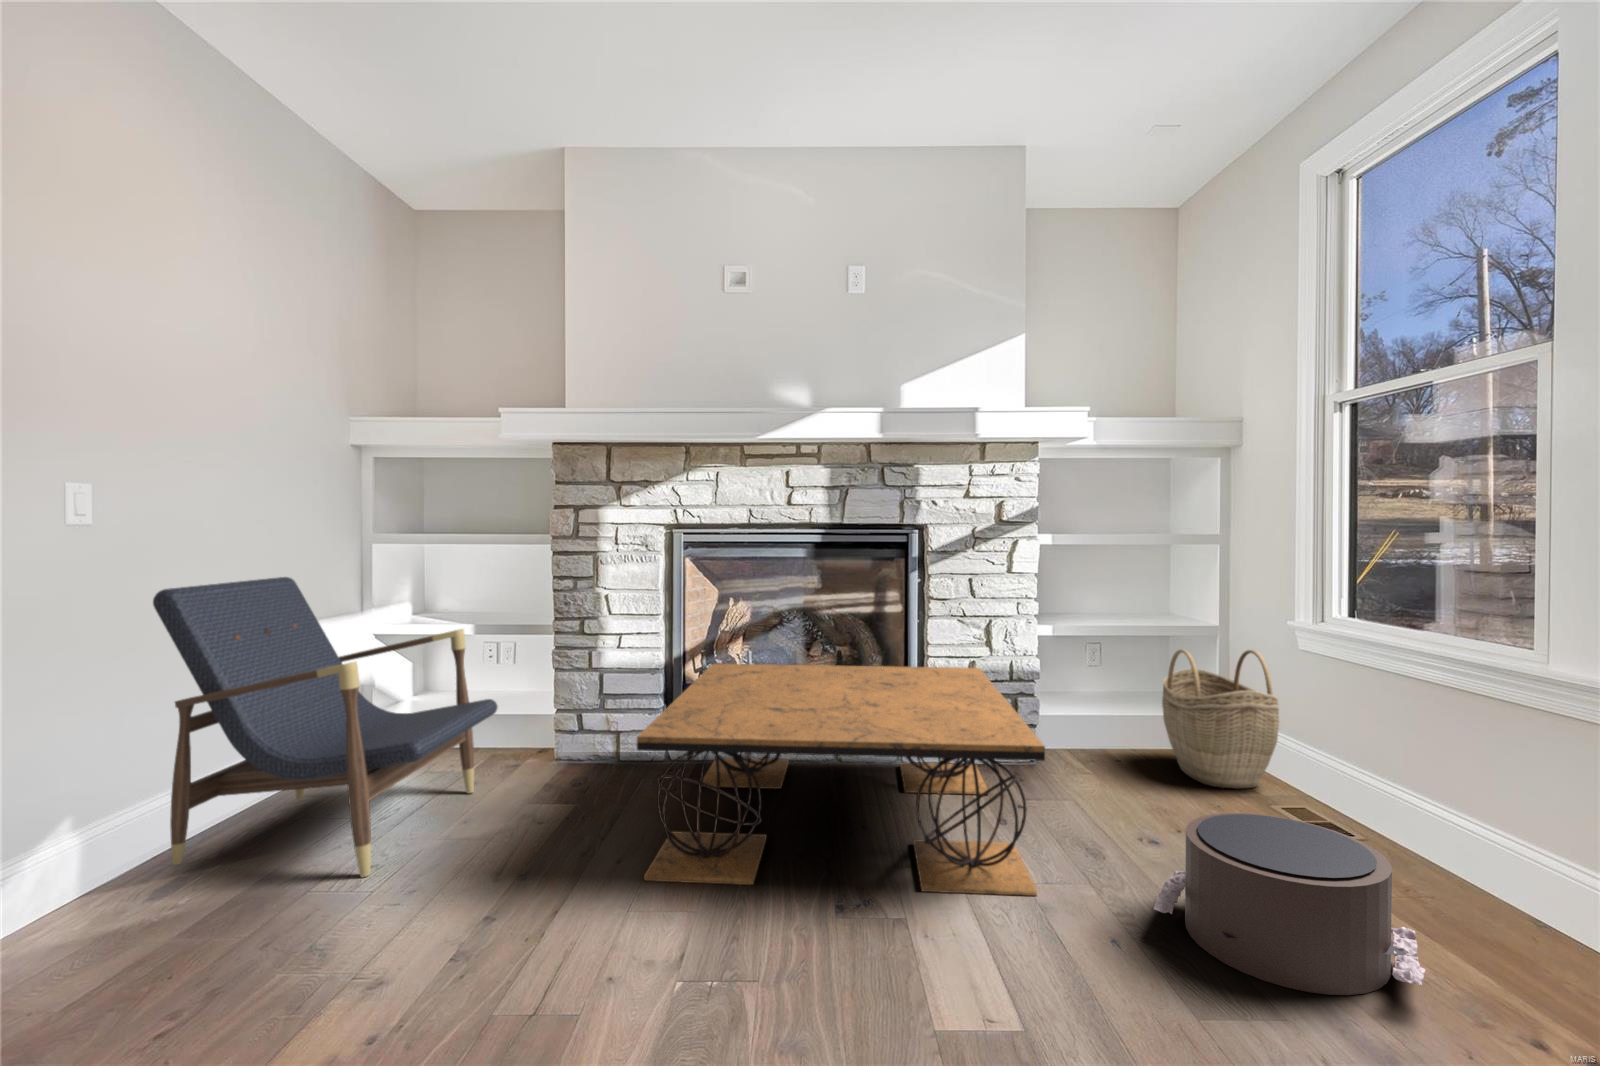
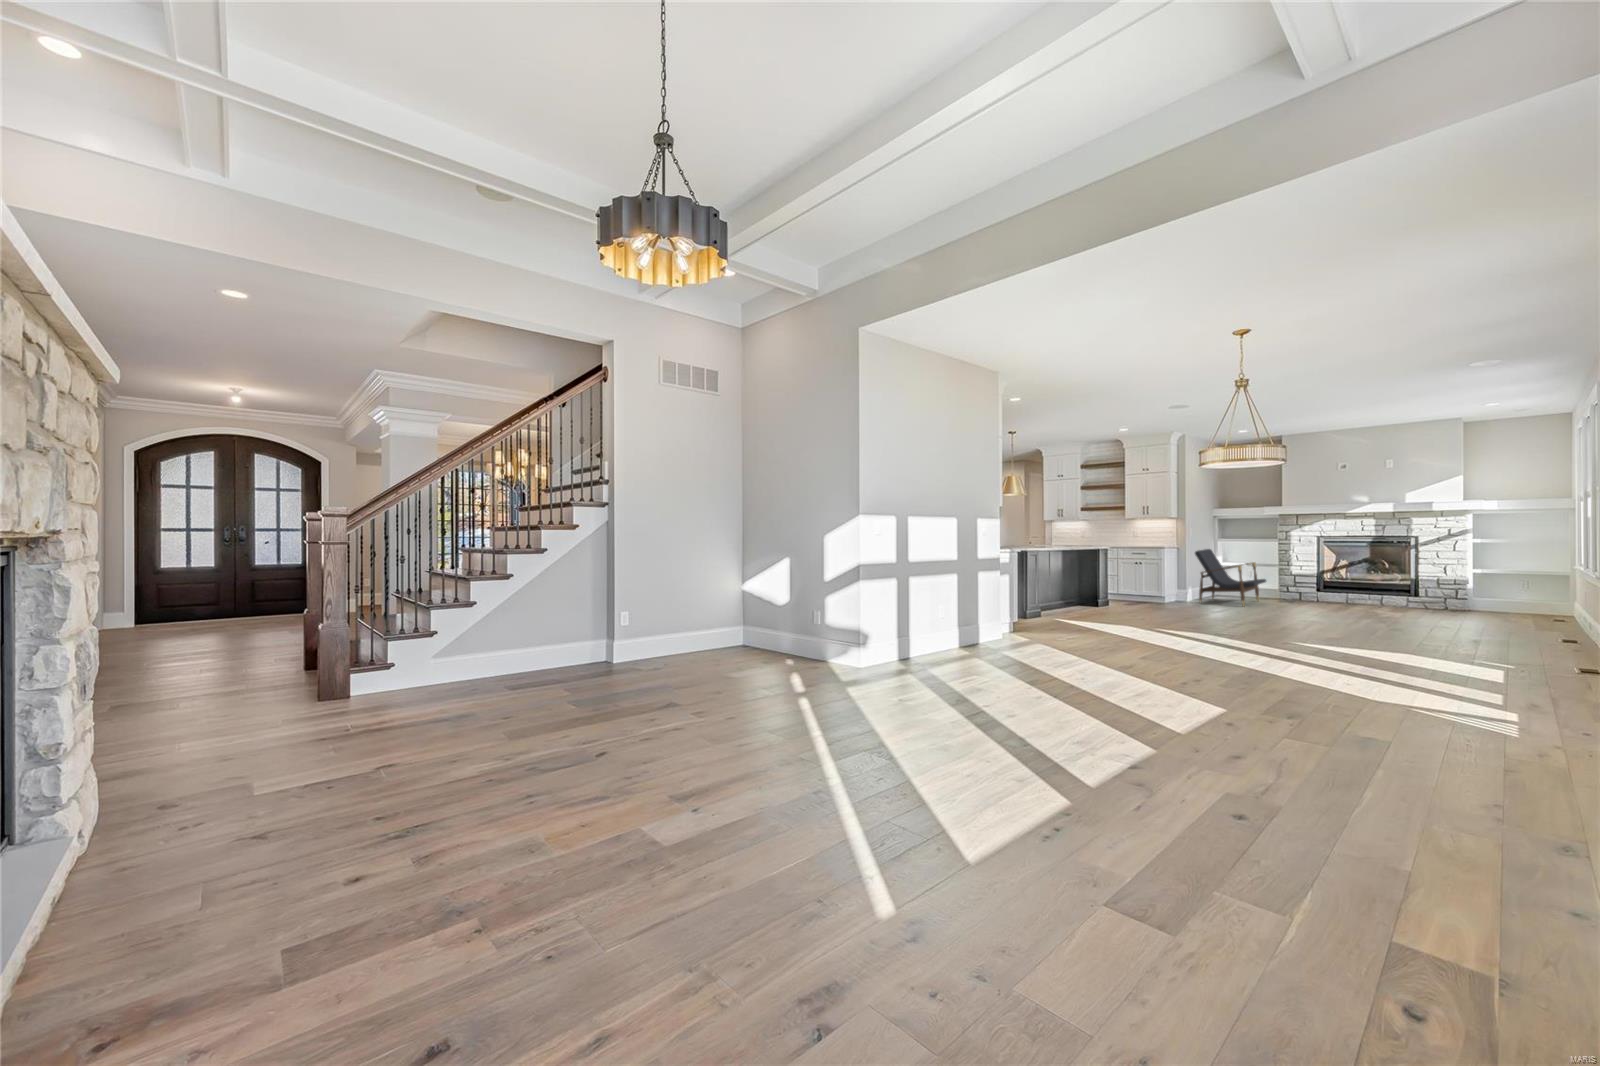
woven basket: present [1162,649,1279,789] -> none [1521,577,1565,620]
coffee table: present [637,664,1045,896] -> none [1309,576,1438,621]
pouf: present [1154,813,1425,995] -> none [1439,605,1506,631]

